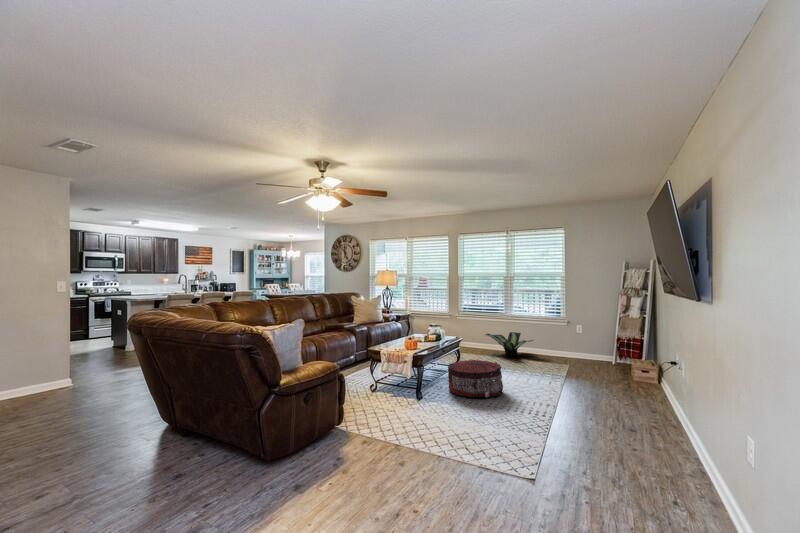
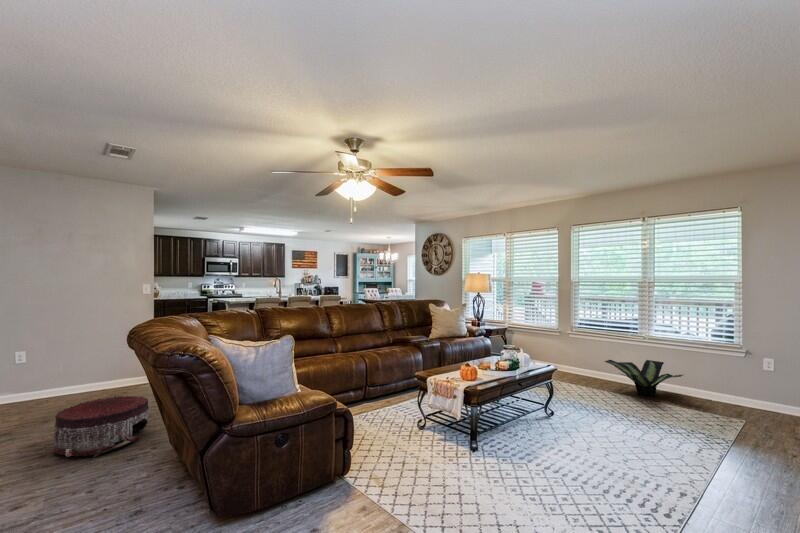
pouf: present [448,360,503,398] -> present [52,396,149,457]

